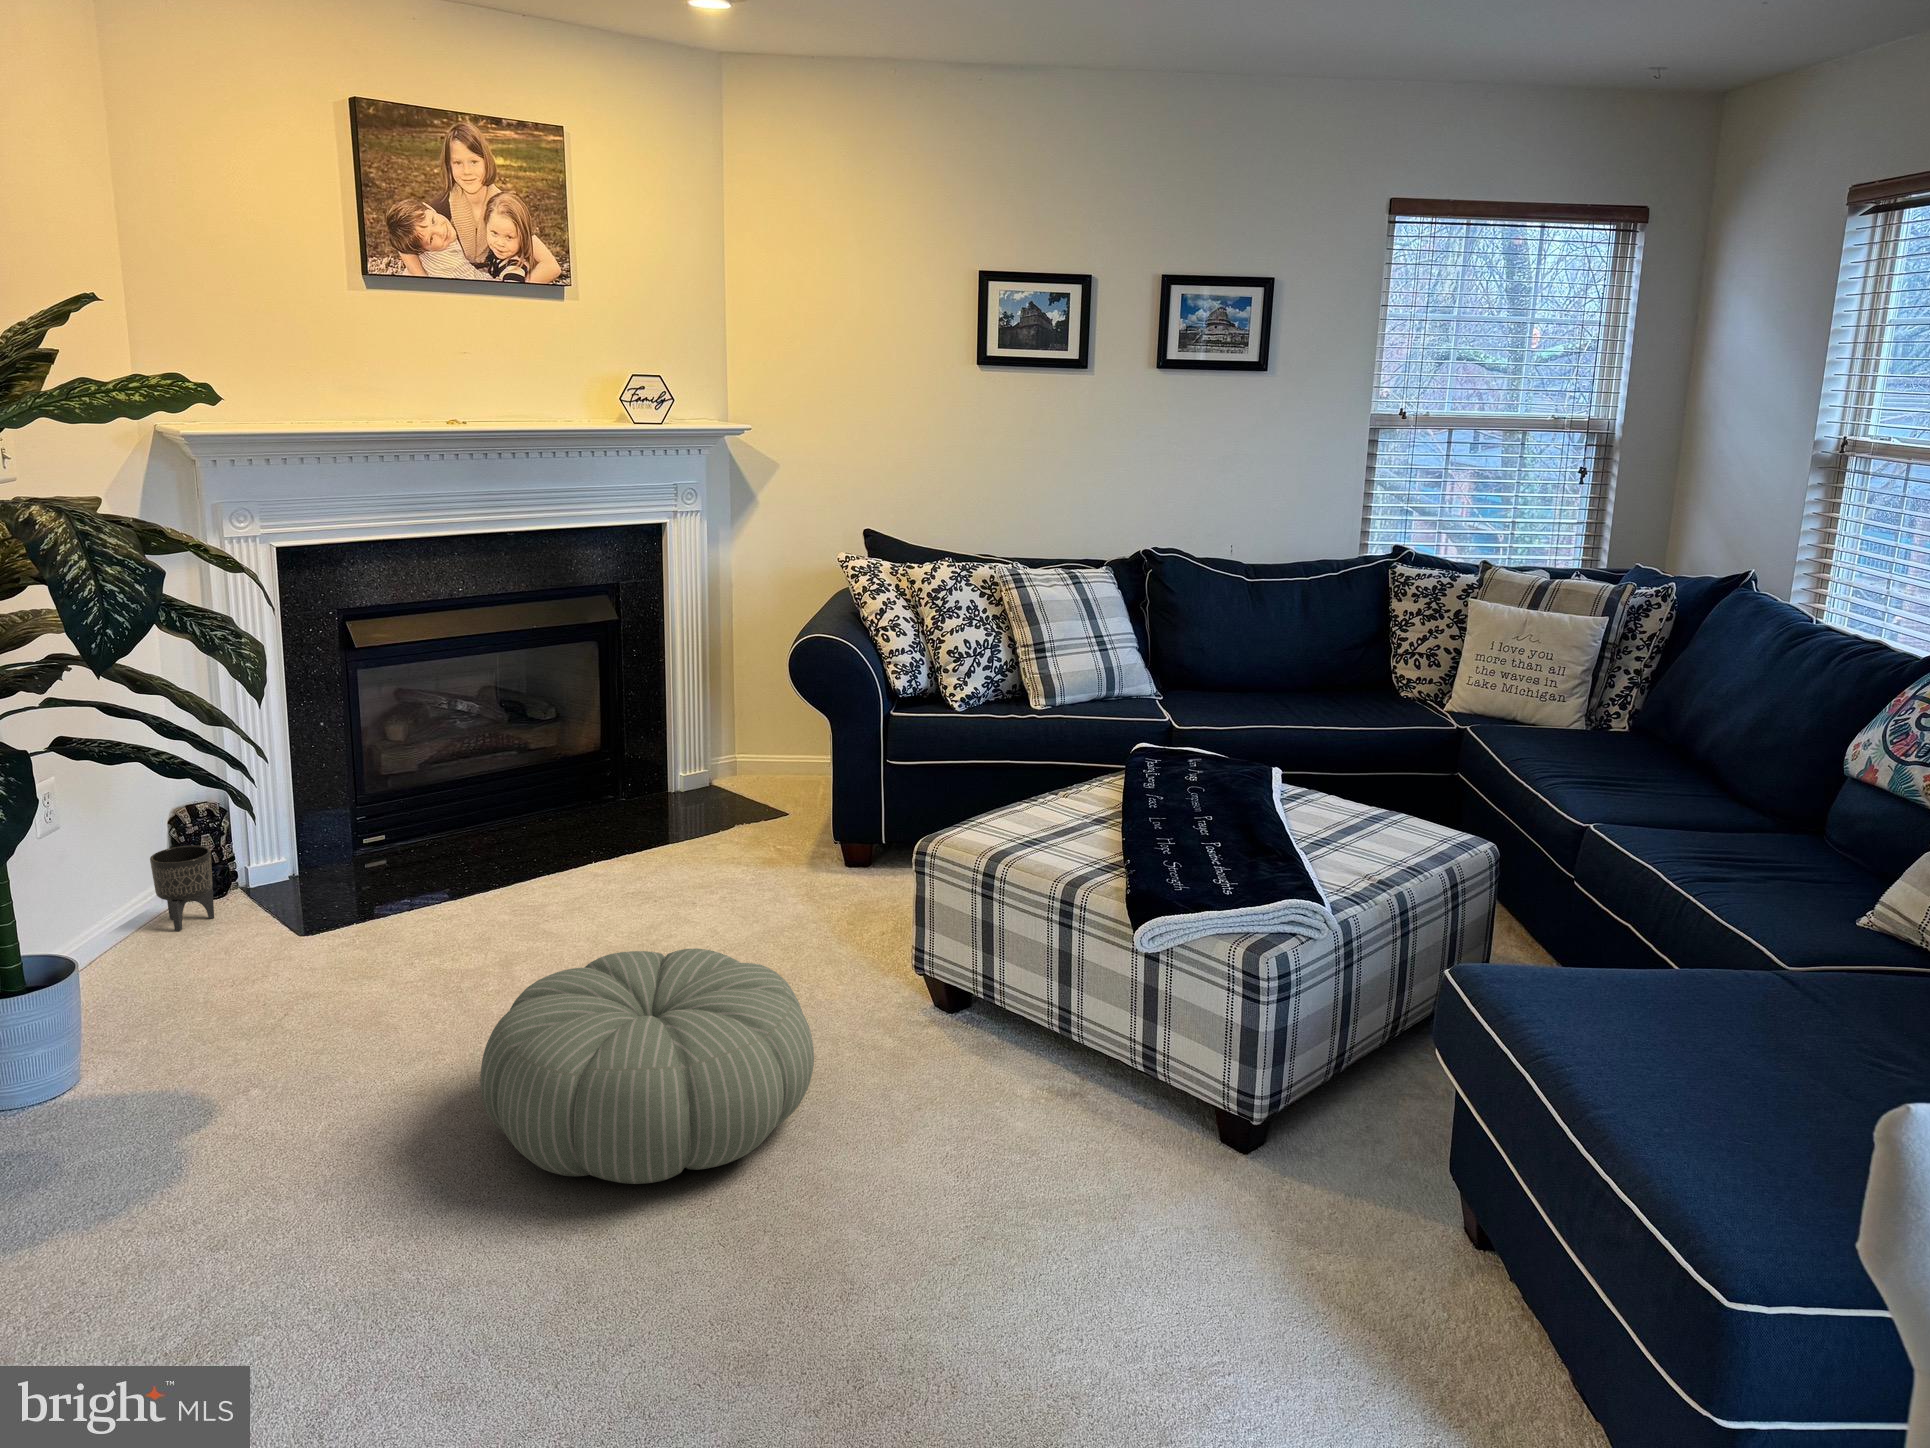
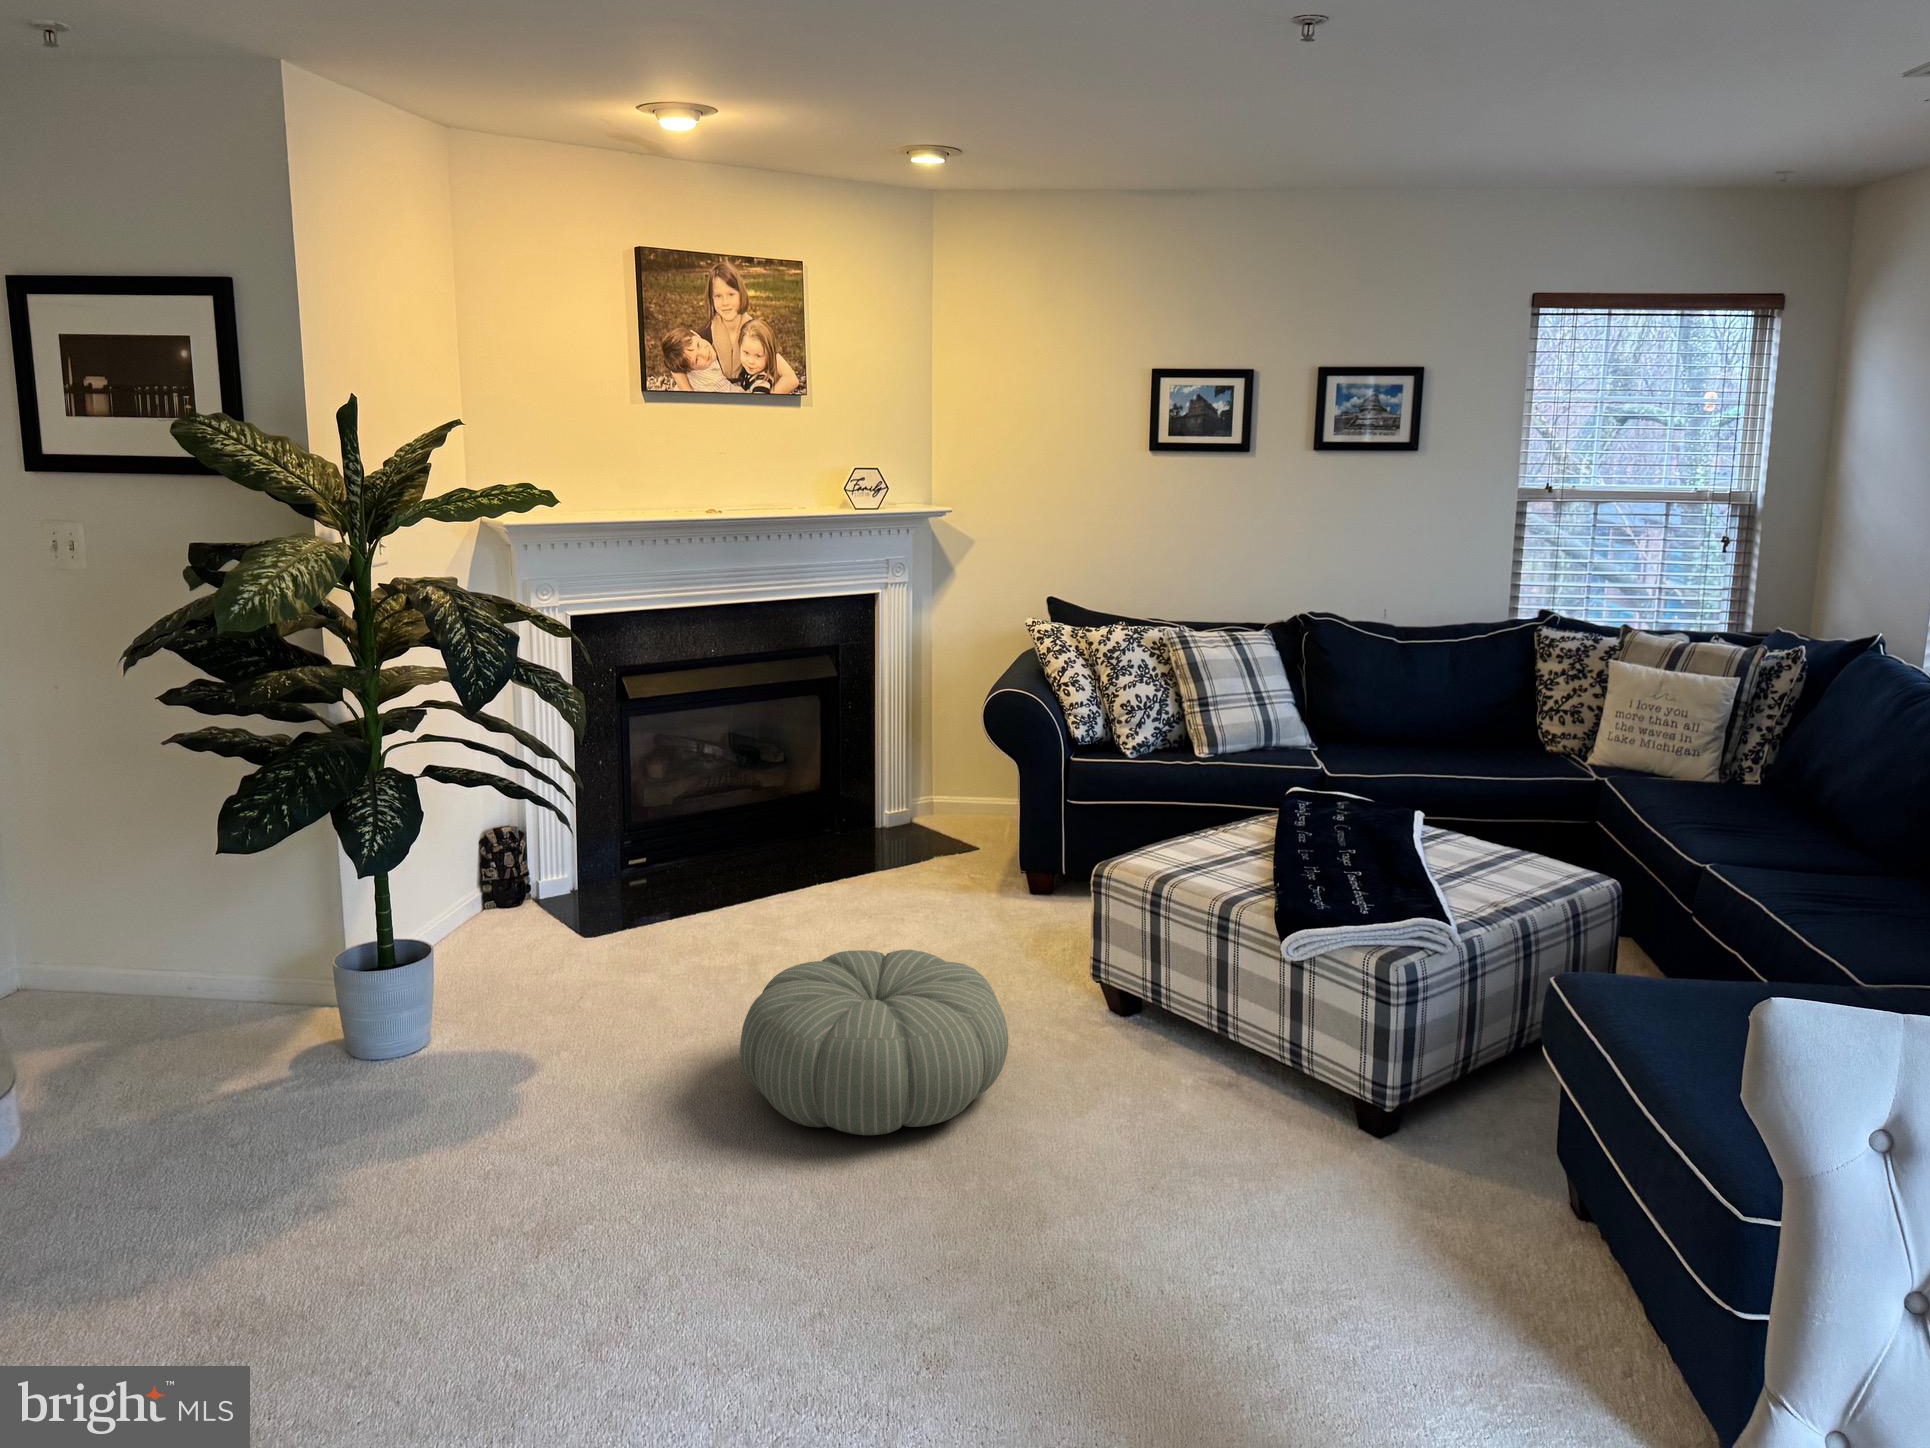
planter: present [150,846,214,931] -> none [468,861,515,930]

